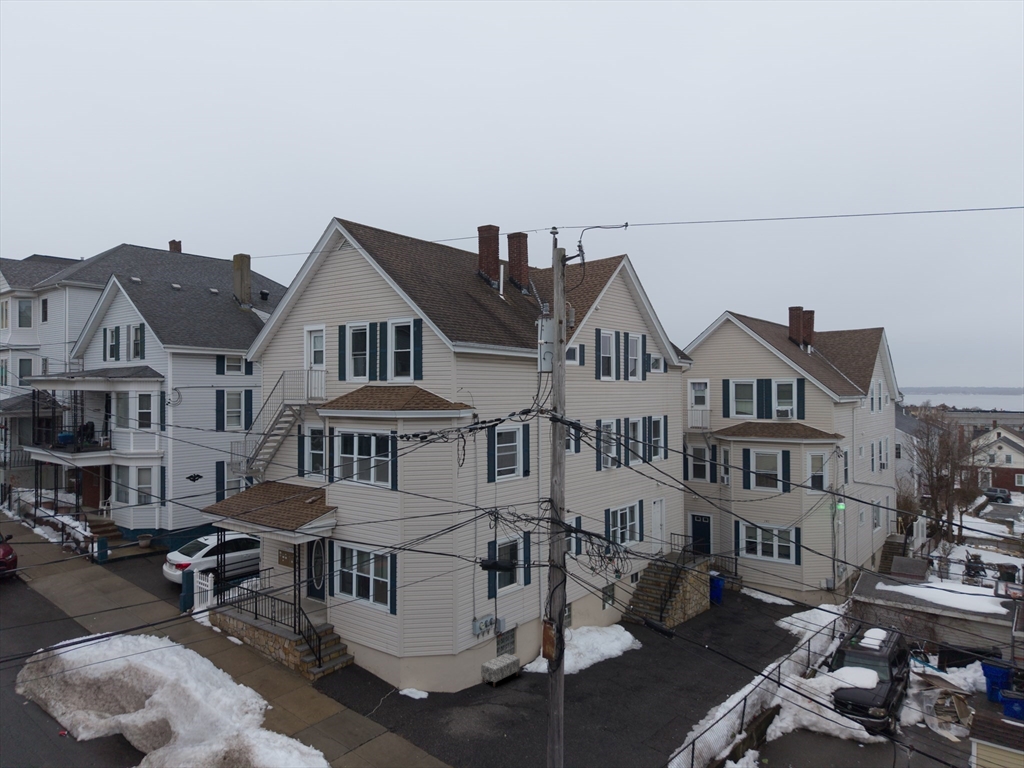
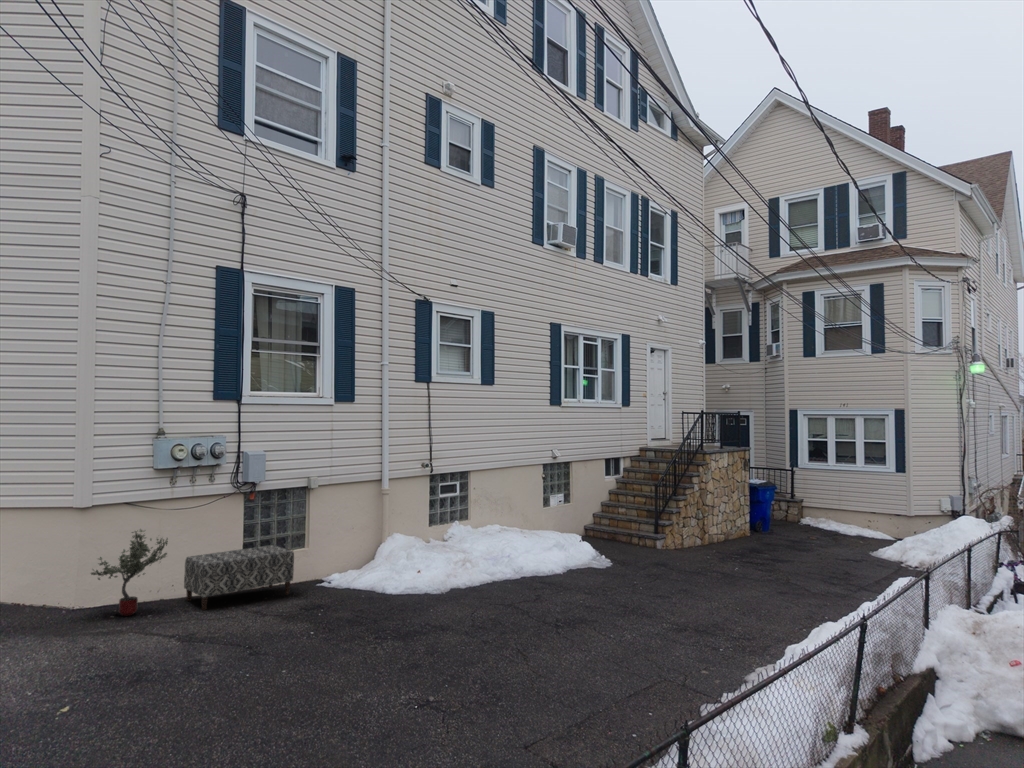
potted tree: none [461,657,483,692] -> present [91,529,168,616]

